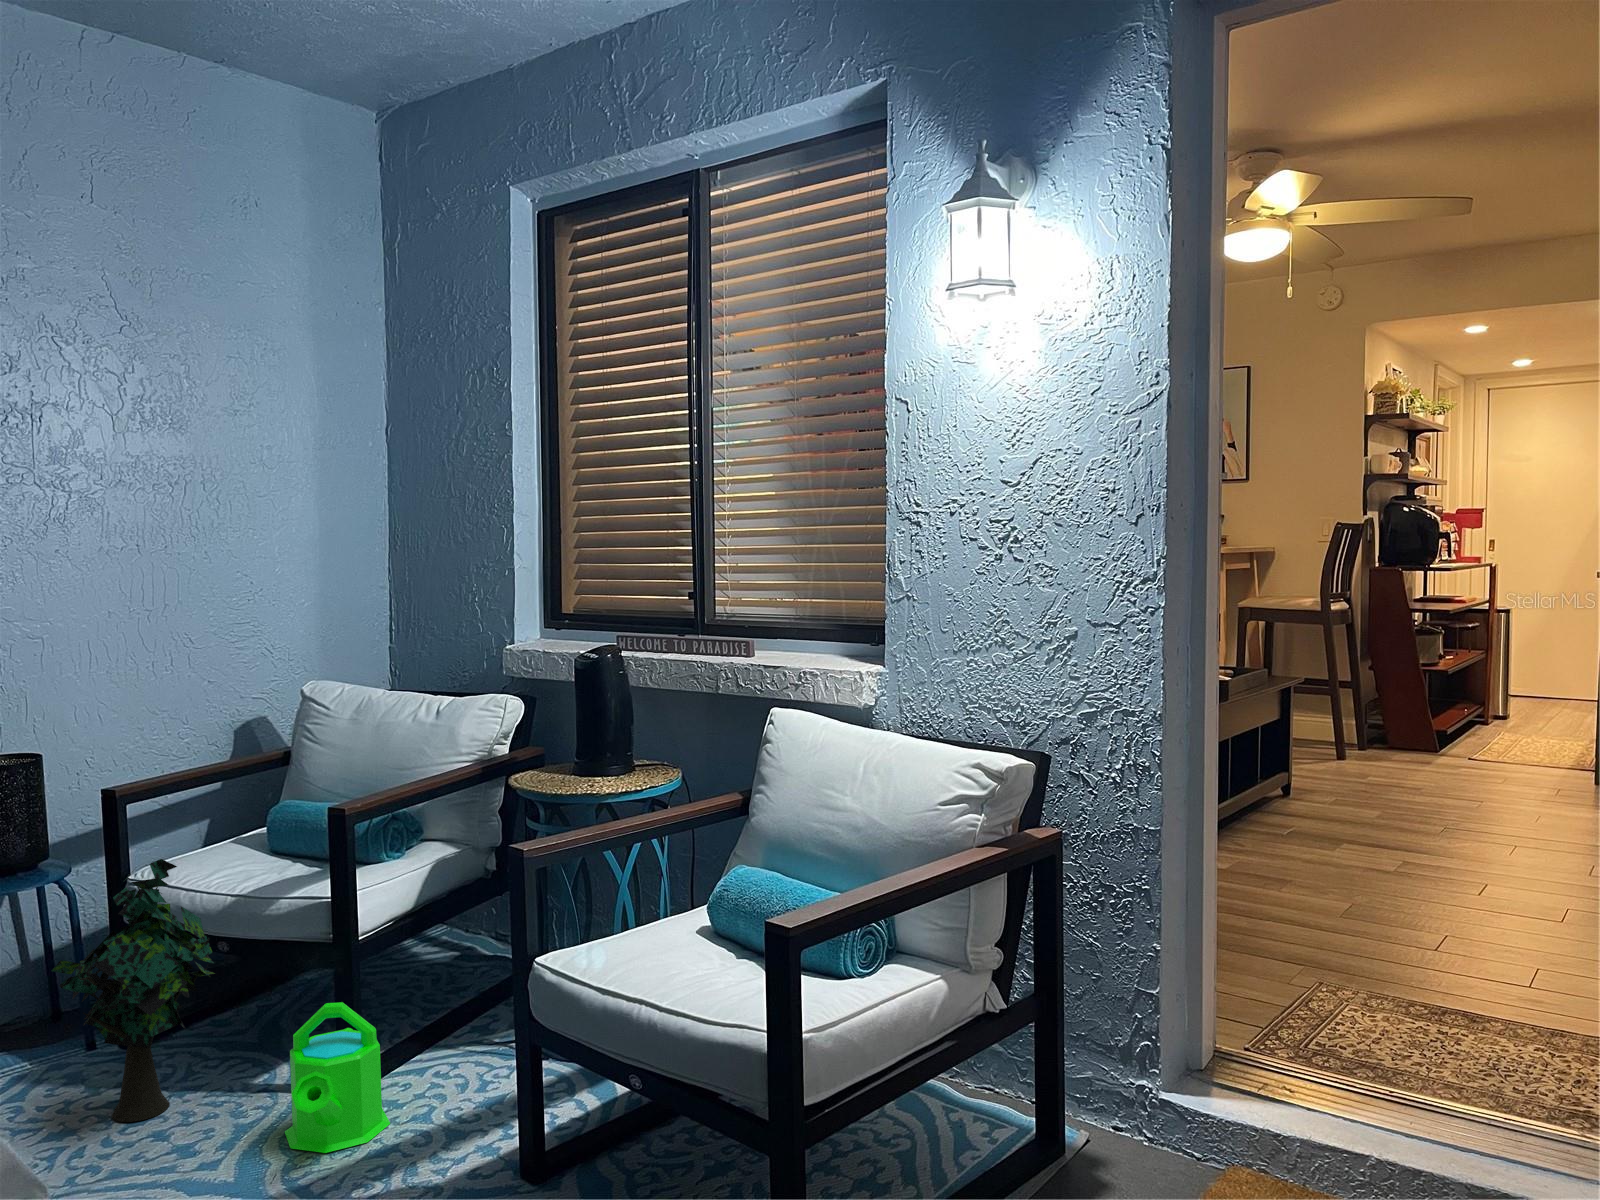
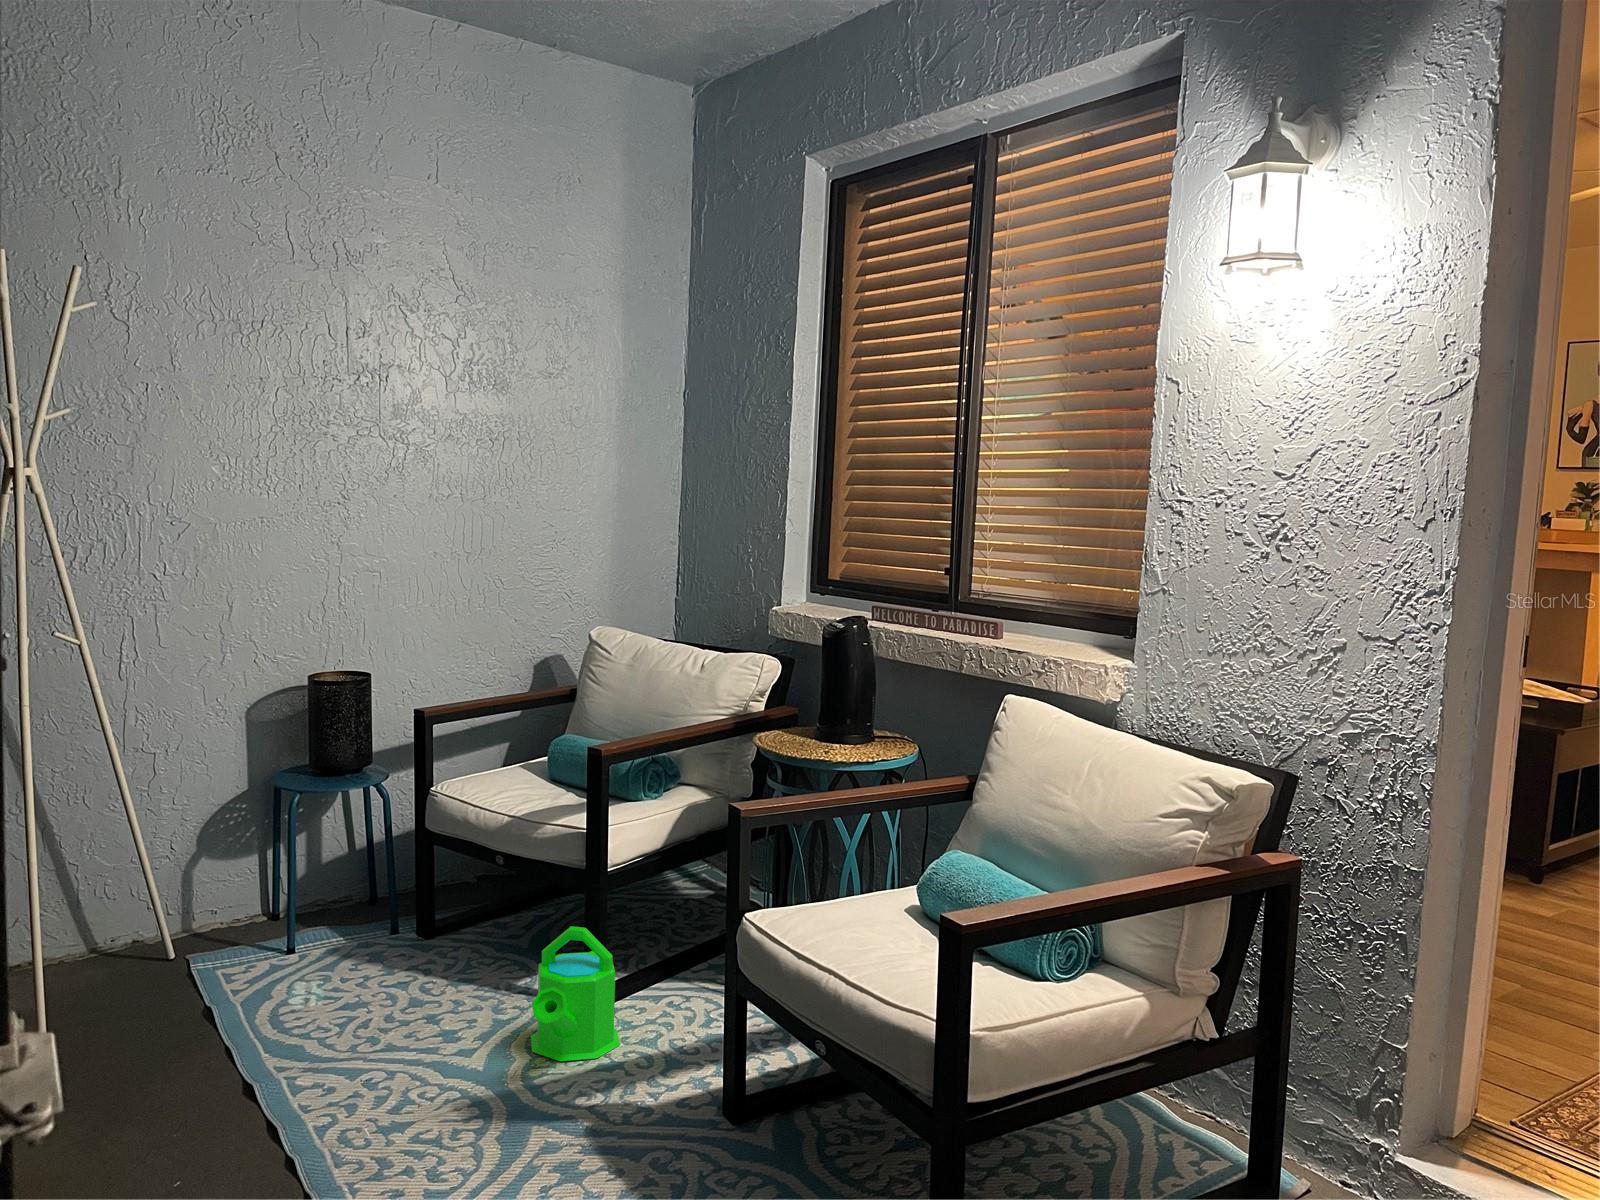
decorative plant: present [51,859,215,1122] -> none [355,777,489,1005]

